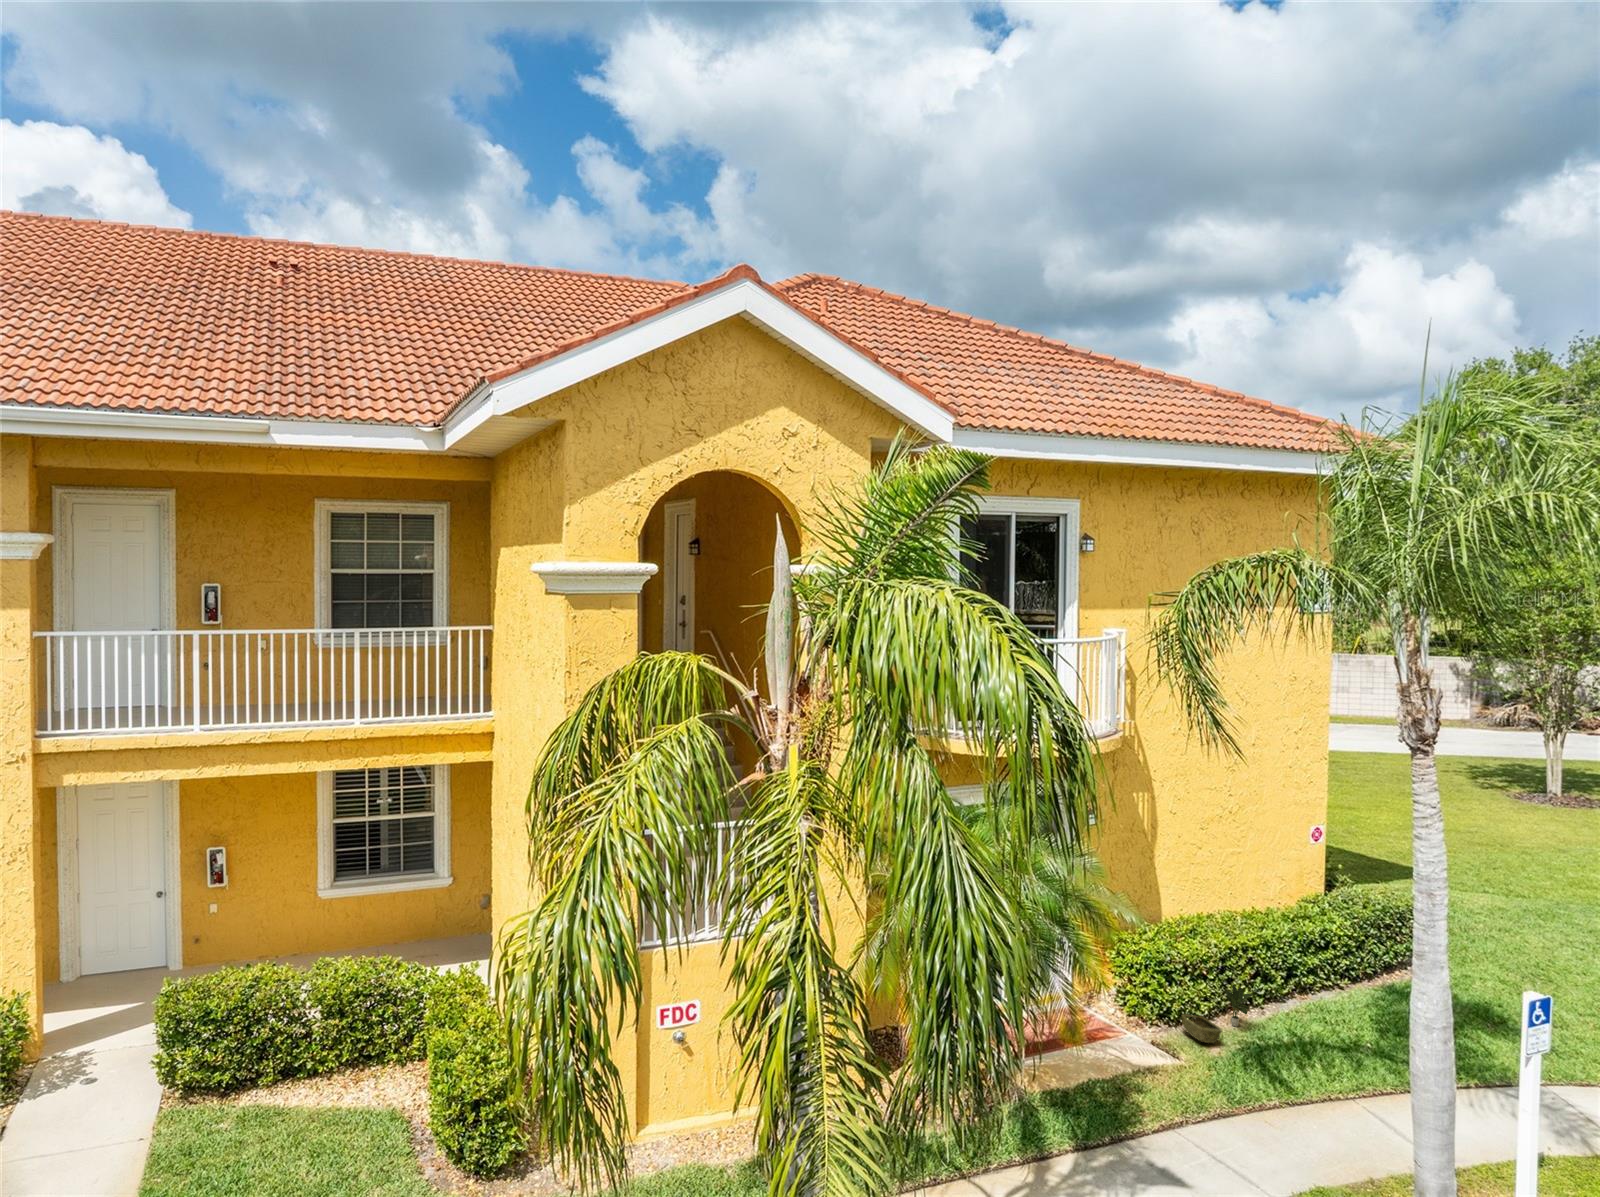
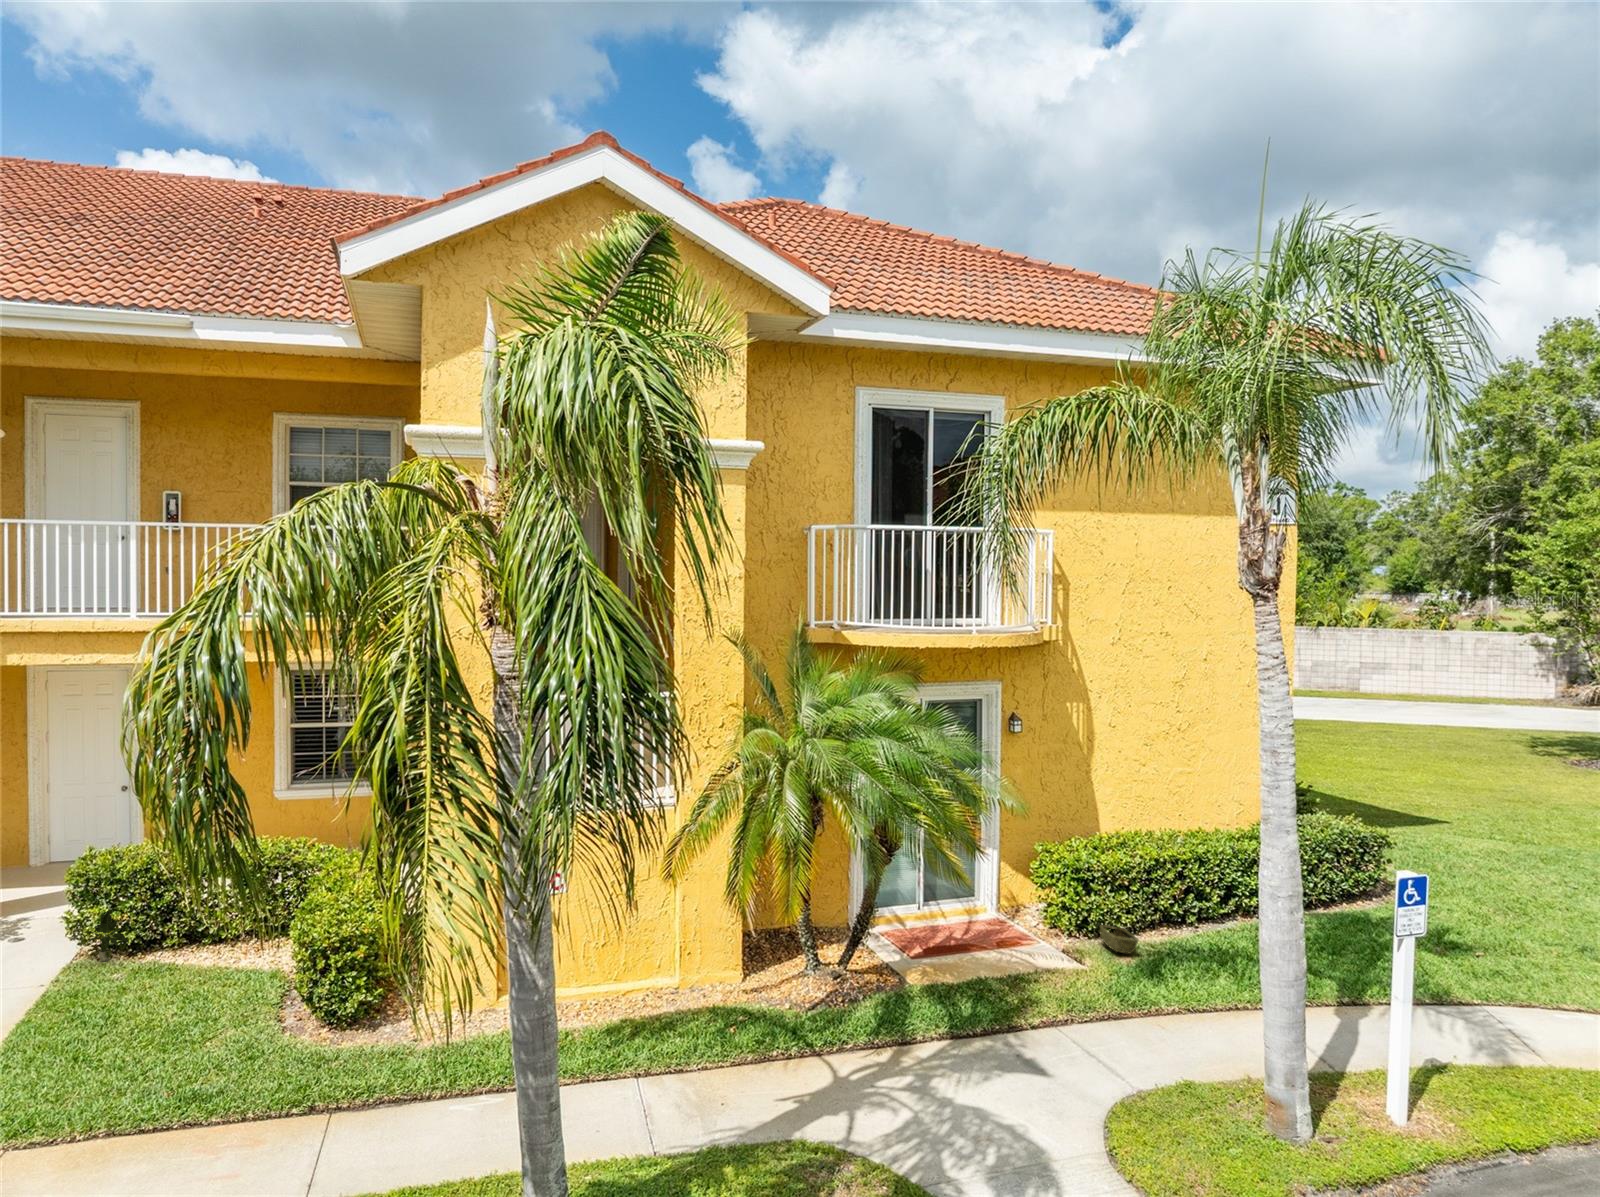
potted plant: present [1225,985,1253,1027] -> present [85,911,128,962]

